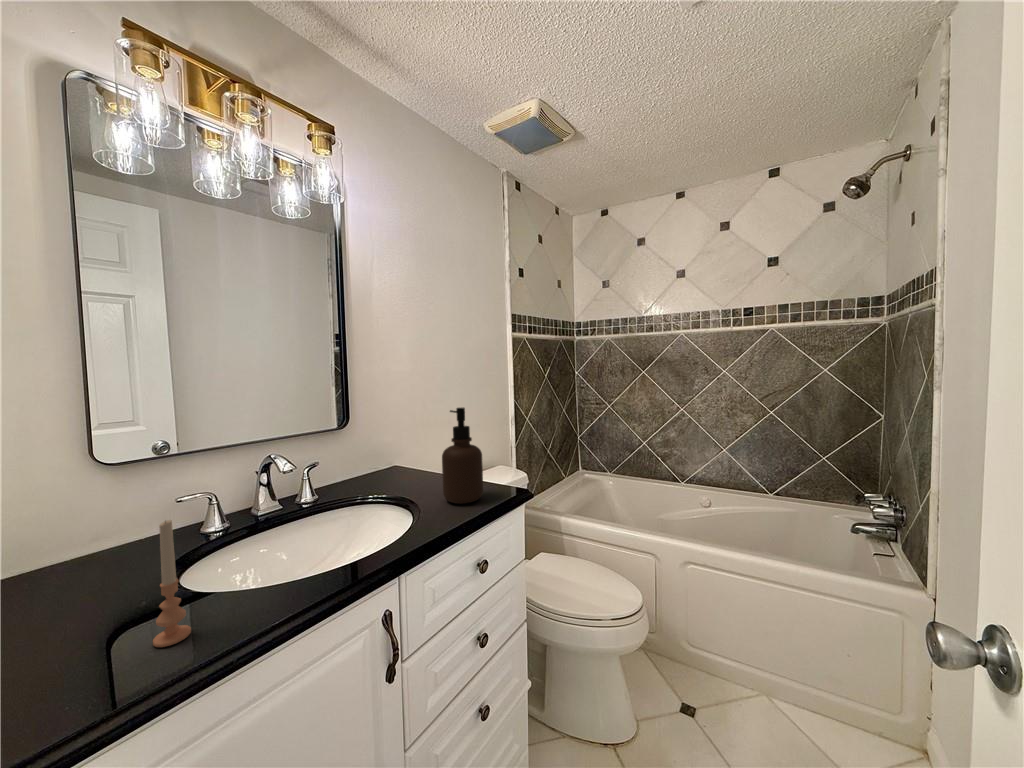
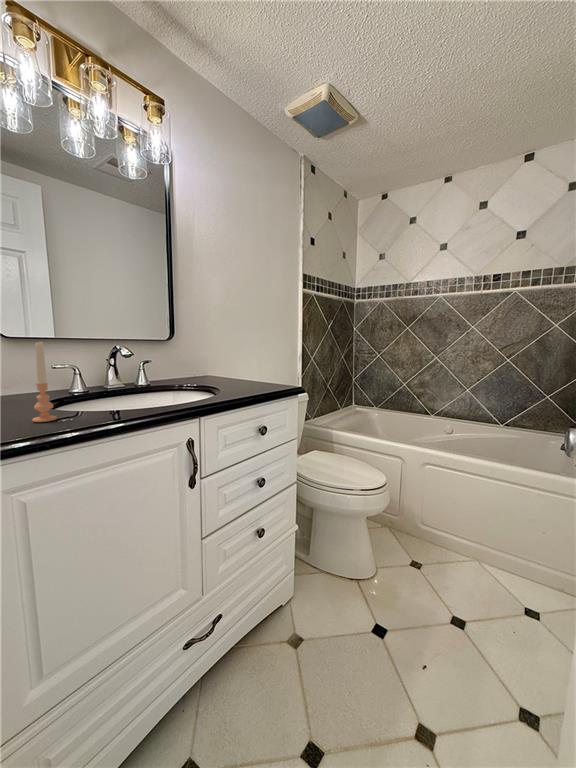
soap dispenser: present [442,407,483,504] -> none [237,319,267,389]

